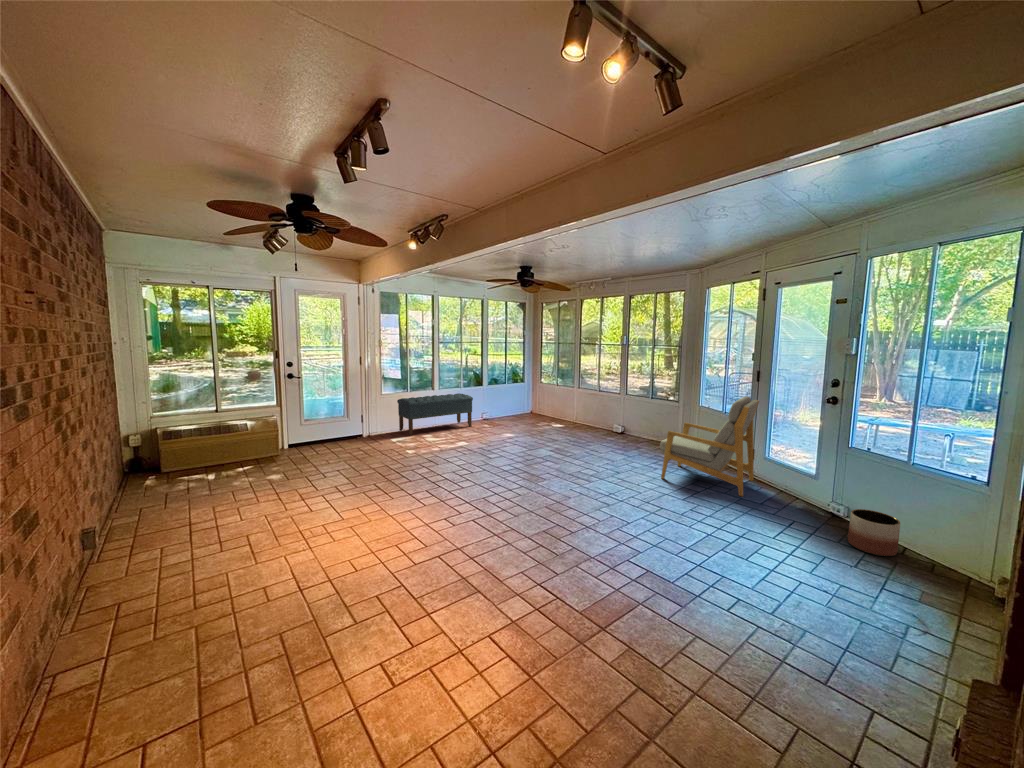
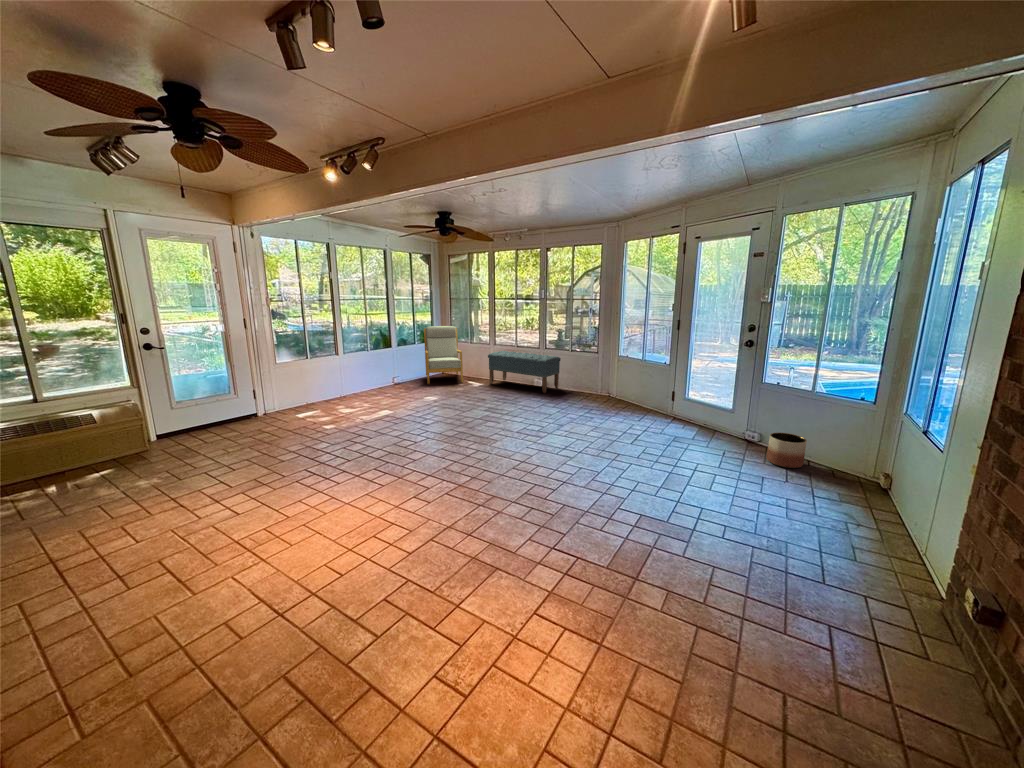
bench: present [397,393,473,436] -> present [488,351,561,393]
armchair: present [660,396,759,496] -> present [424,326,463,384]

